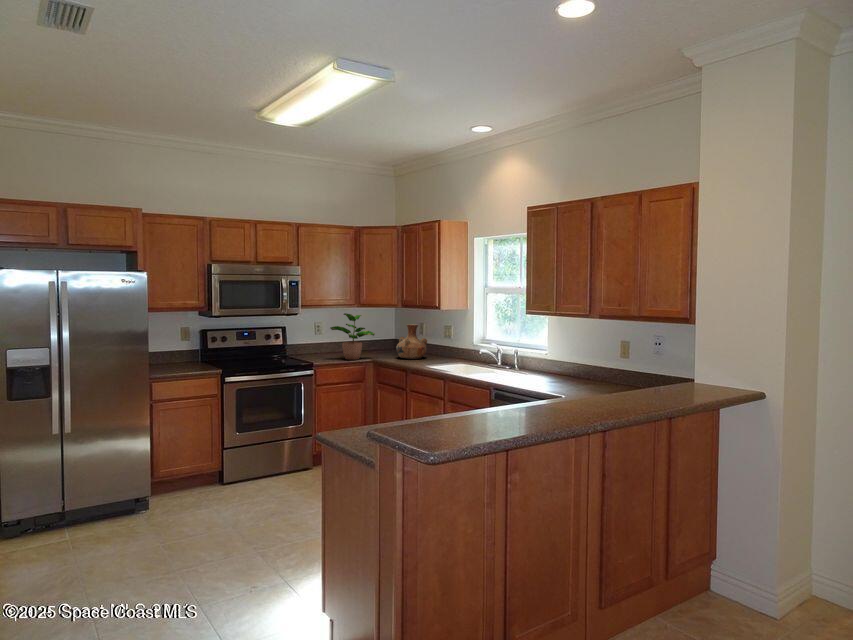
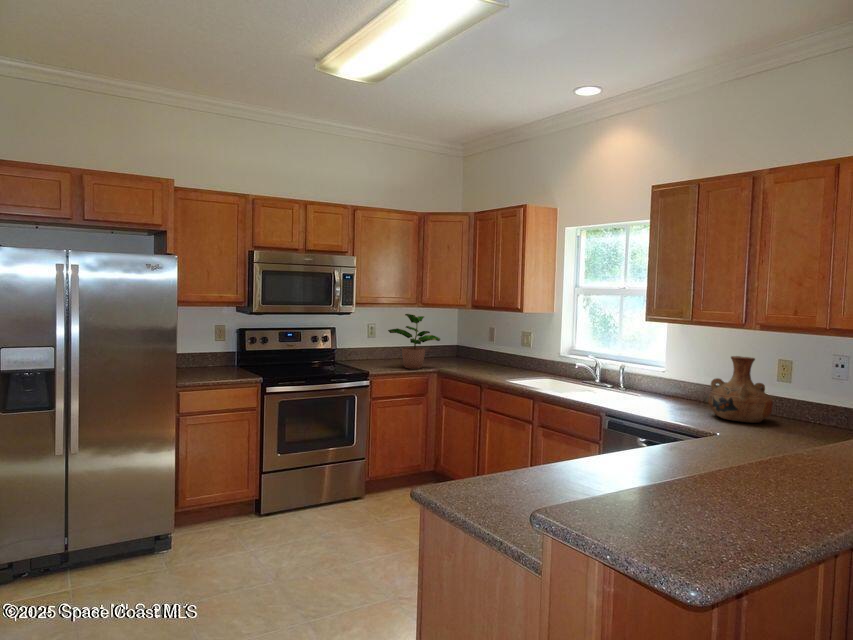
vase: present [396,324,427,359] -> present [708,356,773,423]

